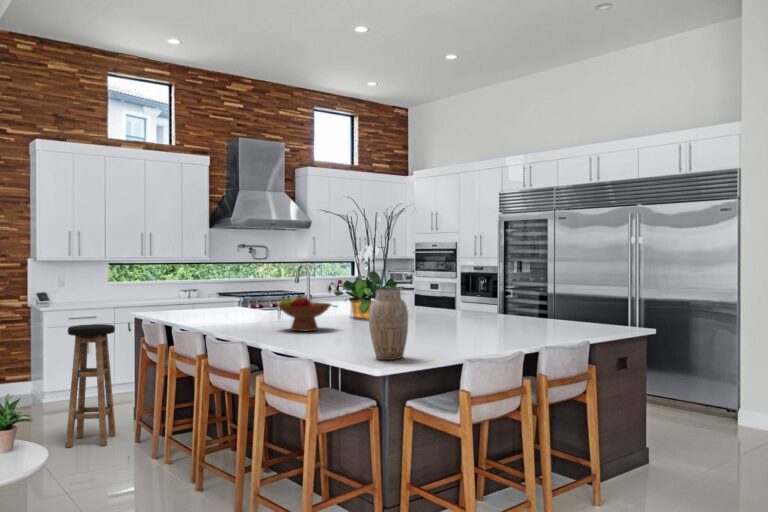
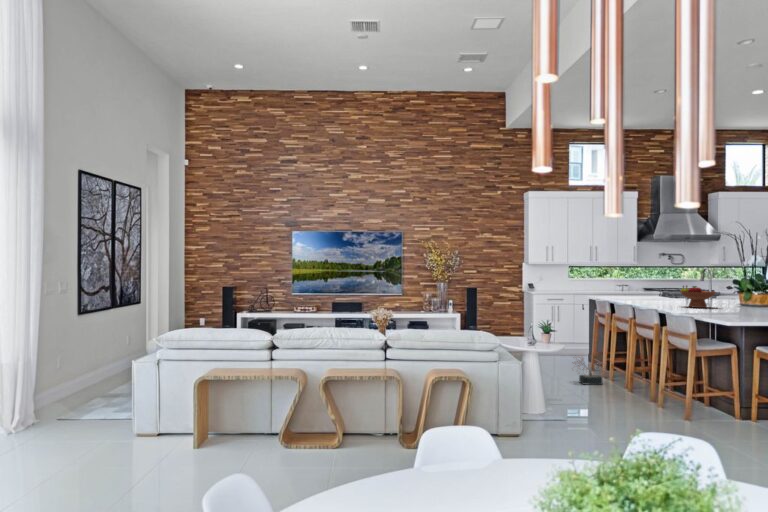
vase: present [369,288,408,360] -> none [726,279,751,318]
bar stool: present [66,324,116,447] -> none [553,301,579,371]
decorative plant: none [92,430,158,484] -> present [573,358,602,385]

